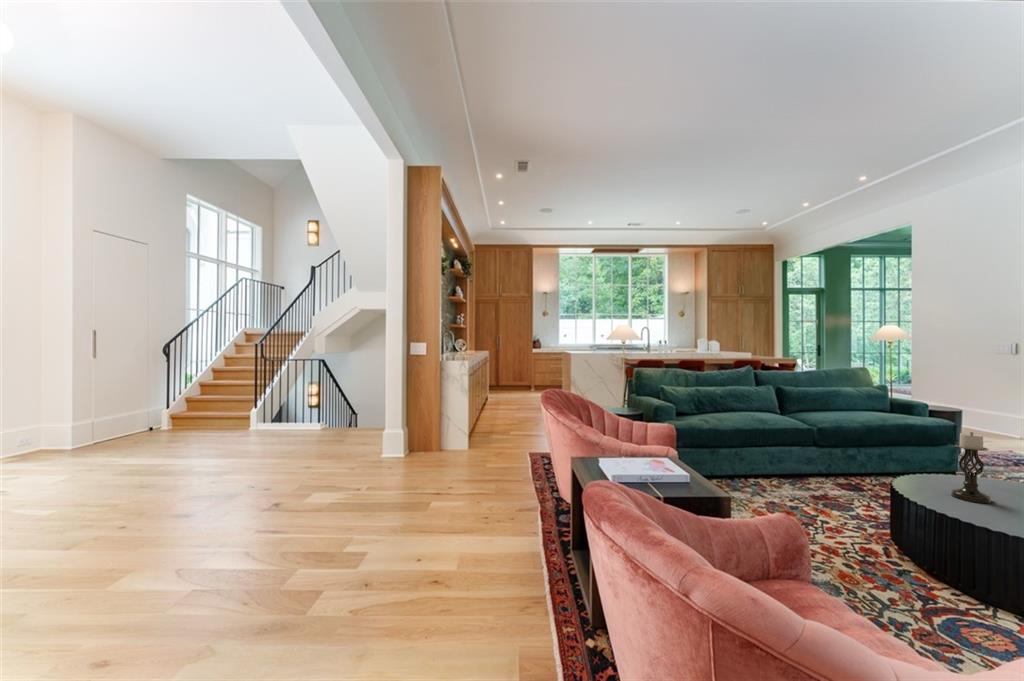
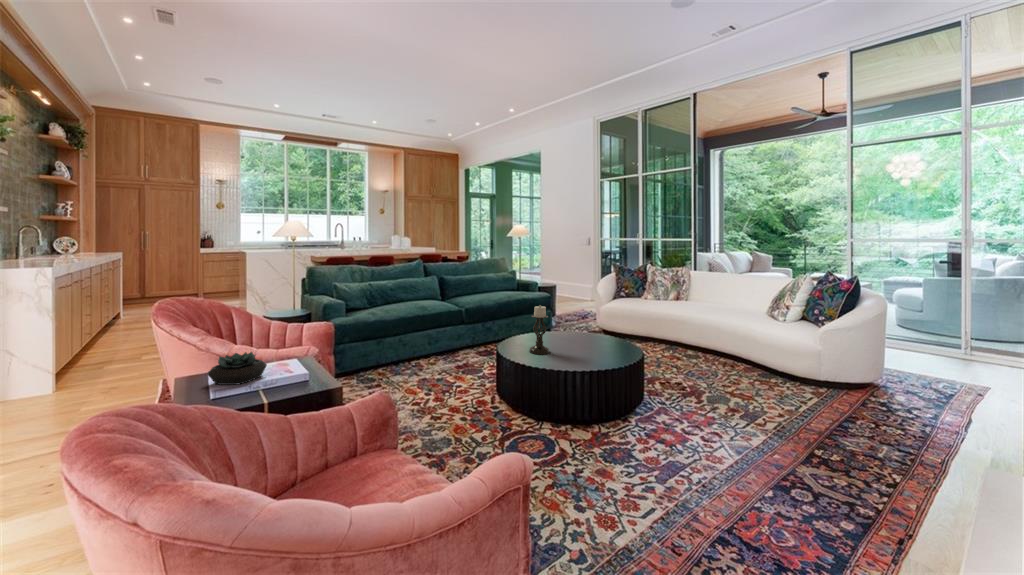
succulent plant: none [607,440,653,470] -> present [207,352,267,385]

